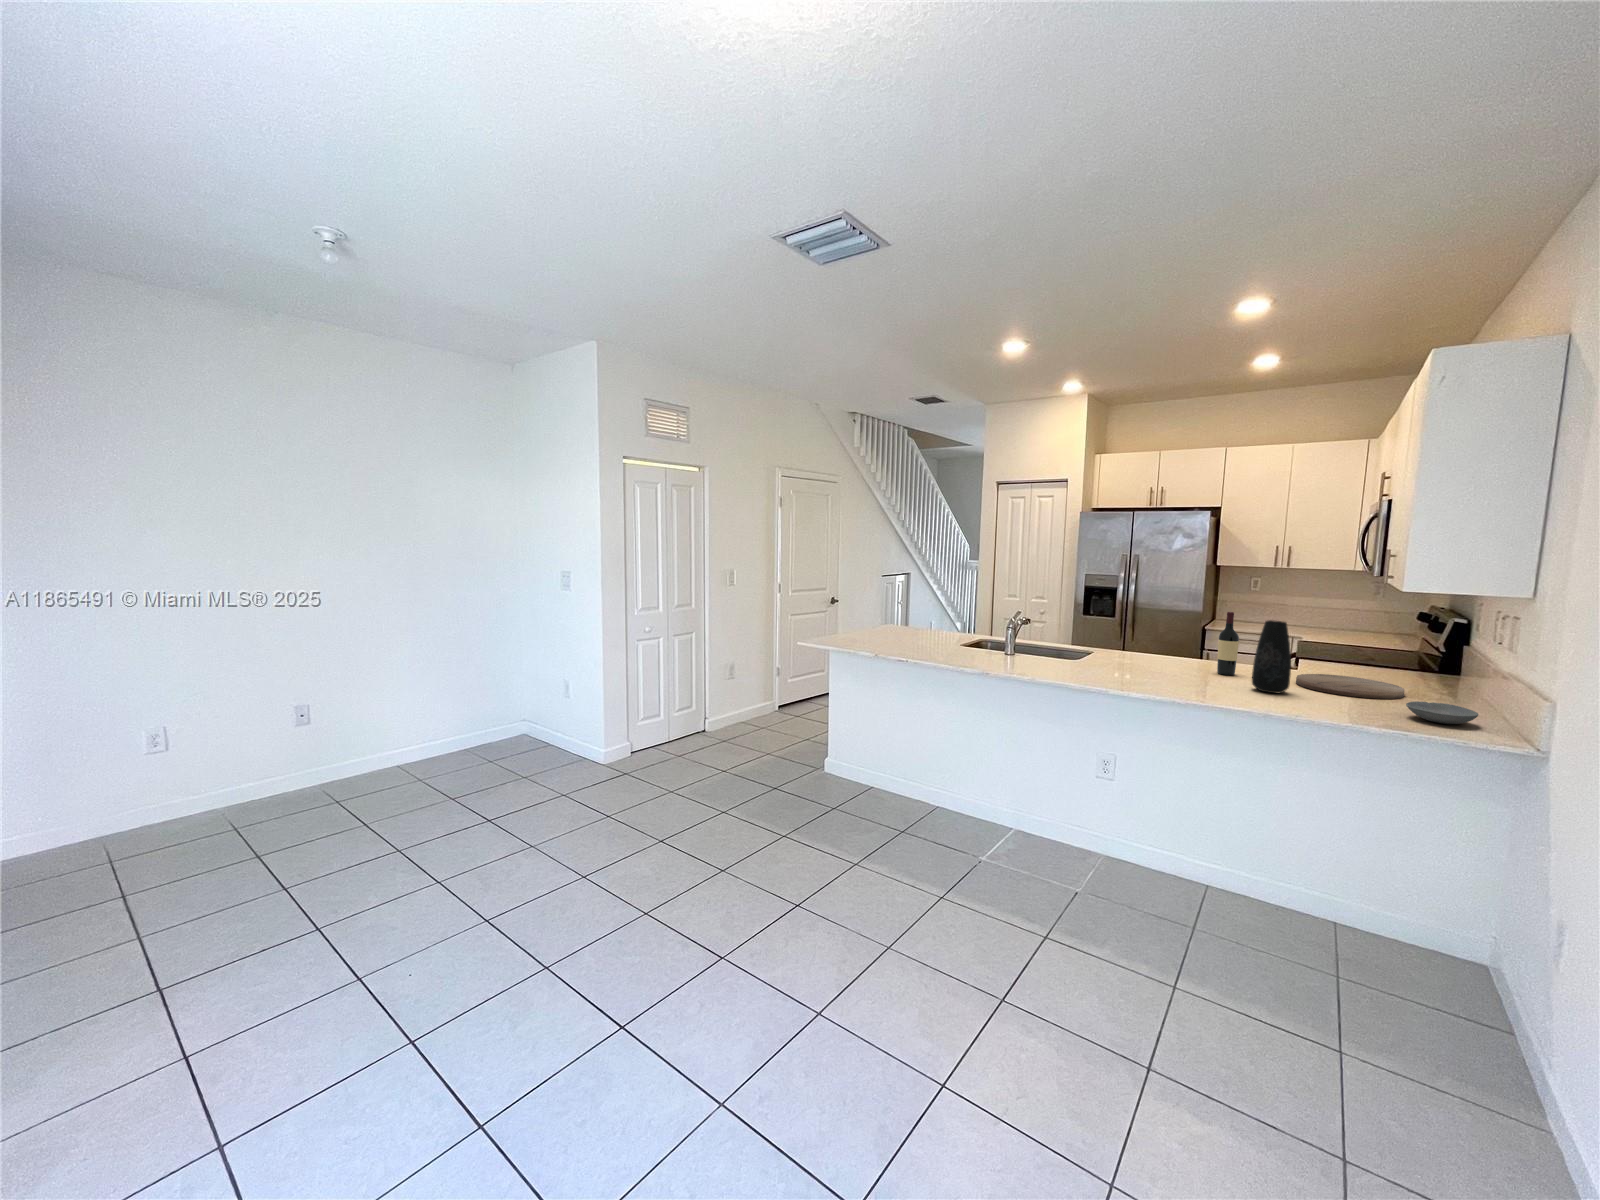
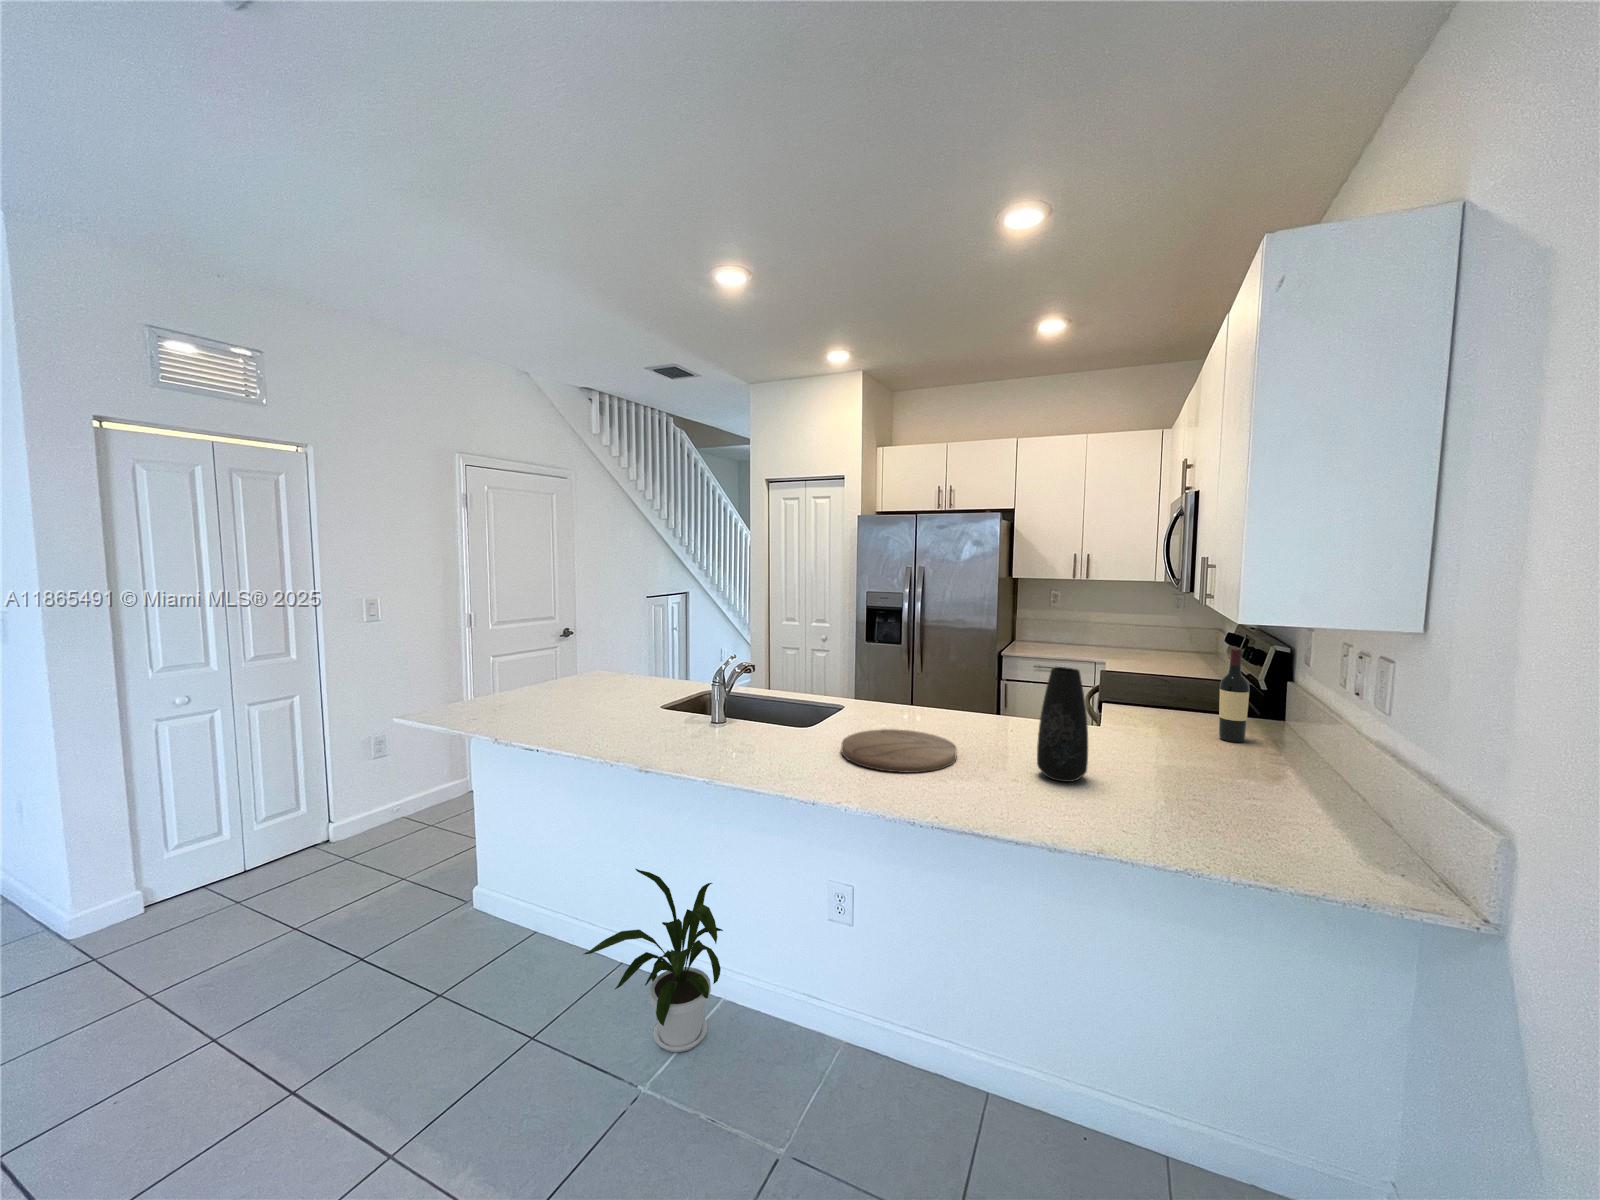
wine bottle: present [1217,612,1239,675] -> present [1219,649,1250,742]
cutting board: present [1296,674,1404,699] -> present [841,729,957,772]
bowl: present [1406,701,1478,724] -> none [1249,797,1354,841]
house plant: none [940,738,1026,847] -> present [584,869,723,1052]

